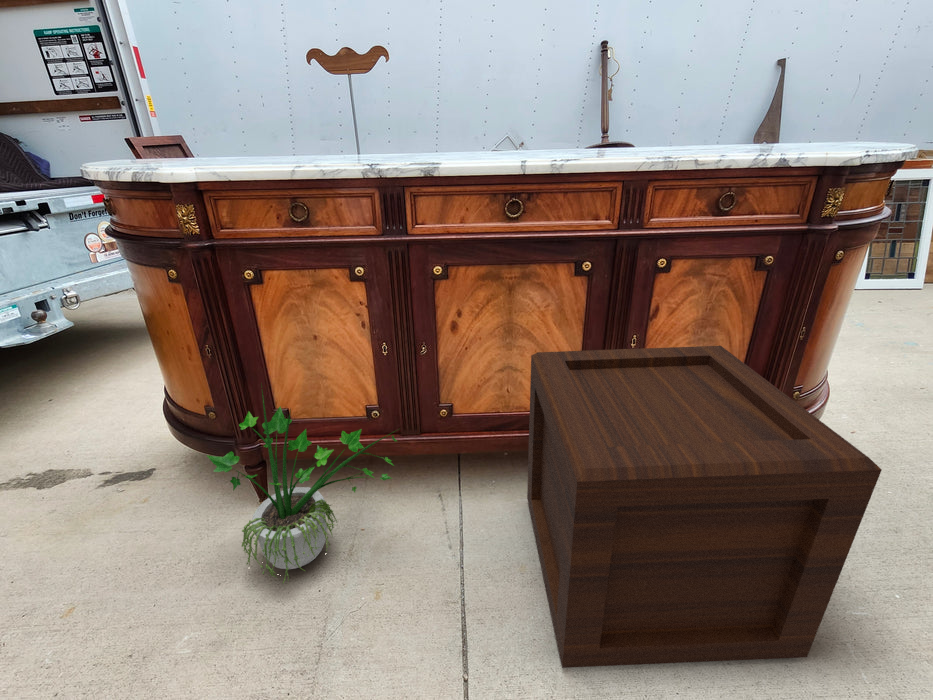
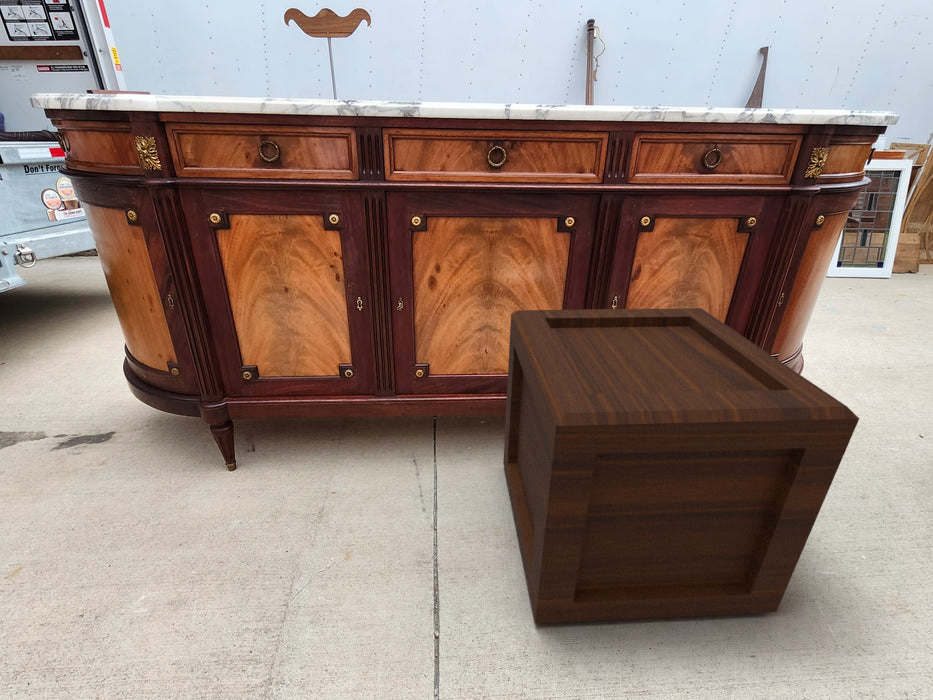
potted plant: present [207,391,397,583] -> none [167,329,379,544]

